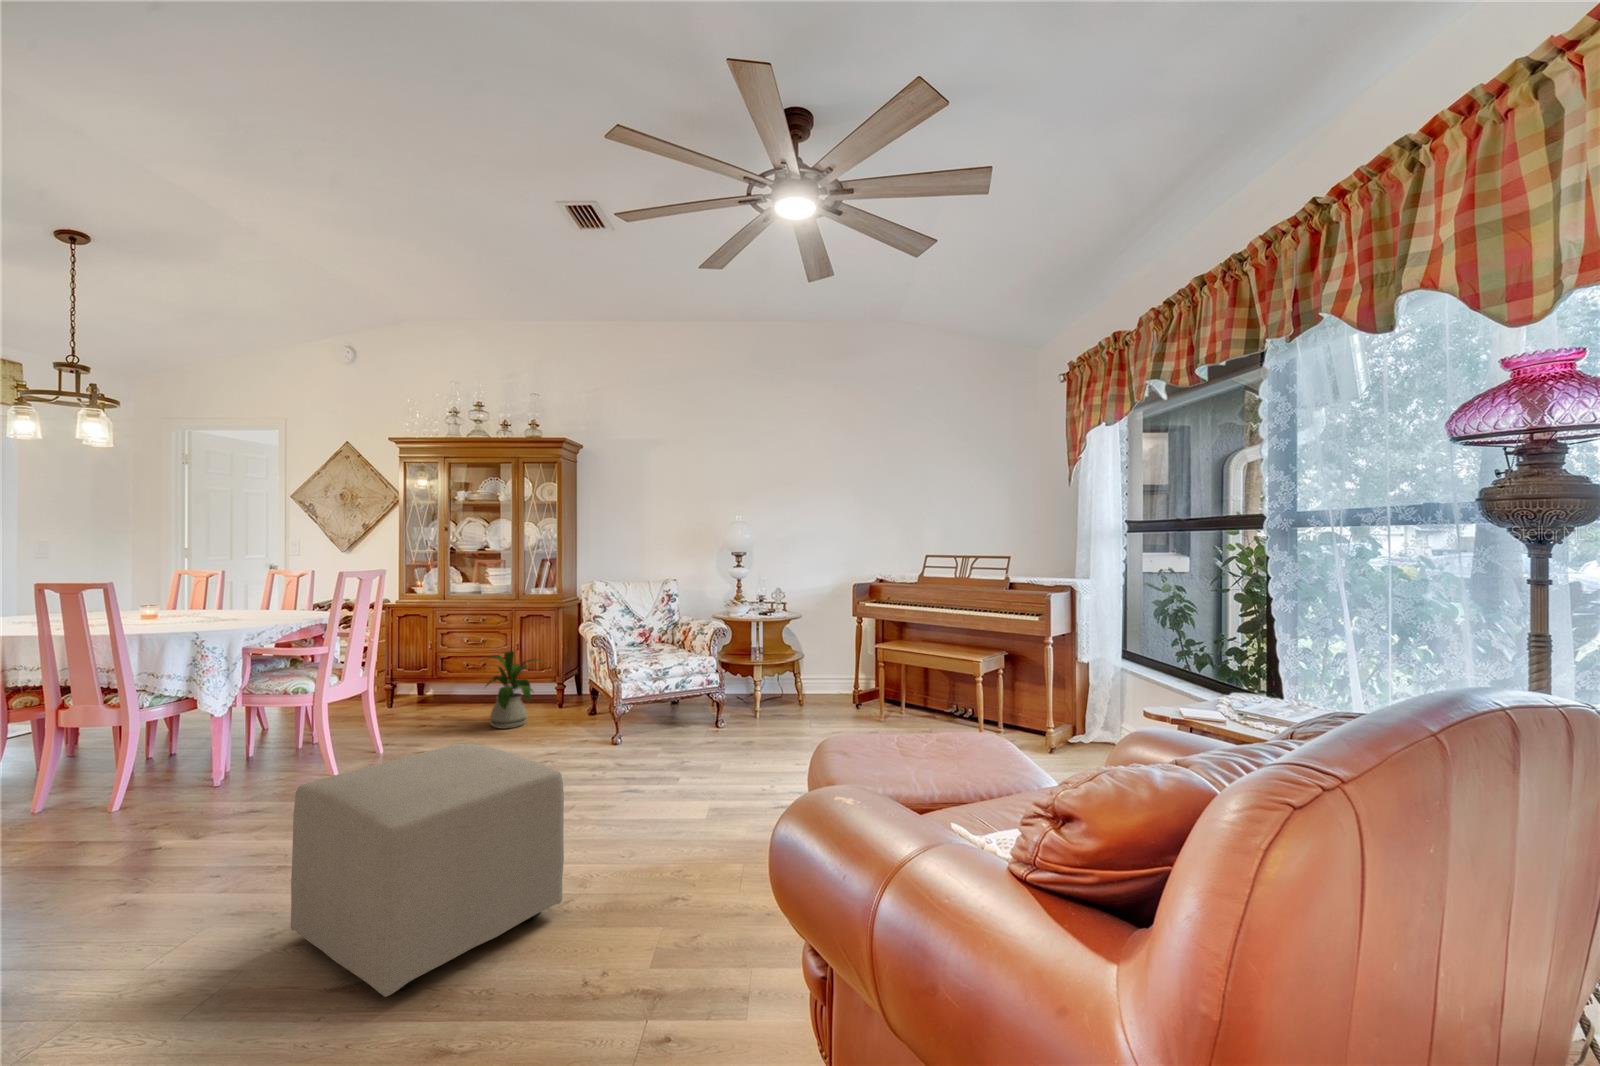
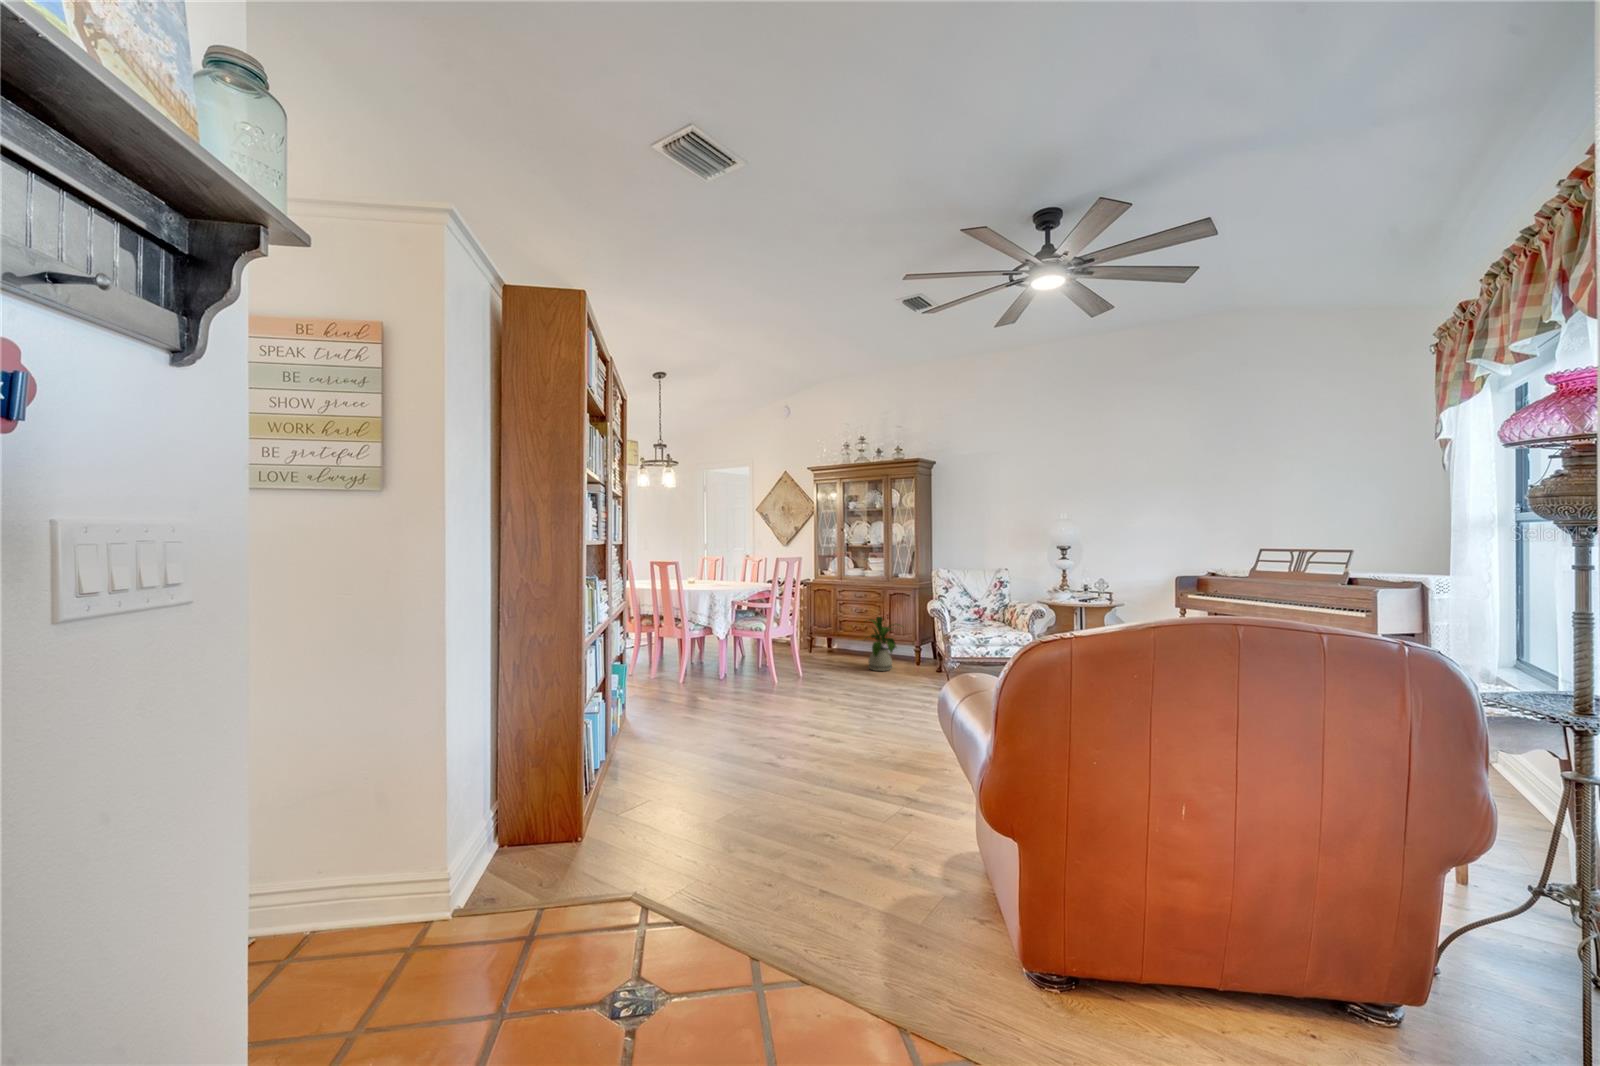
ottoman: present [291,743,564,997] -> none [747,662,880,780]

